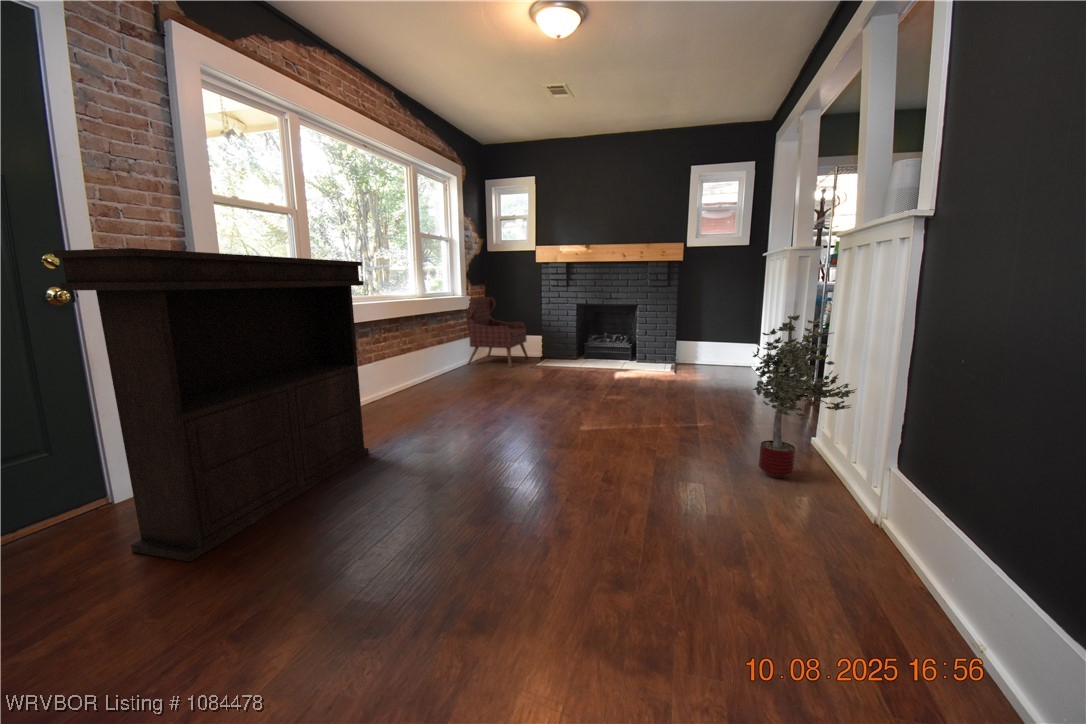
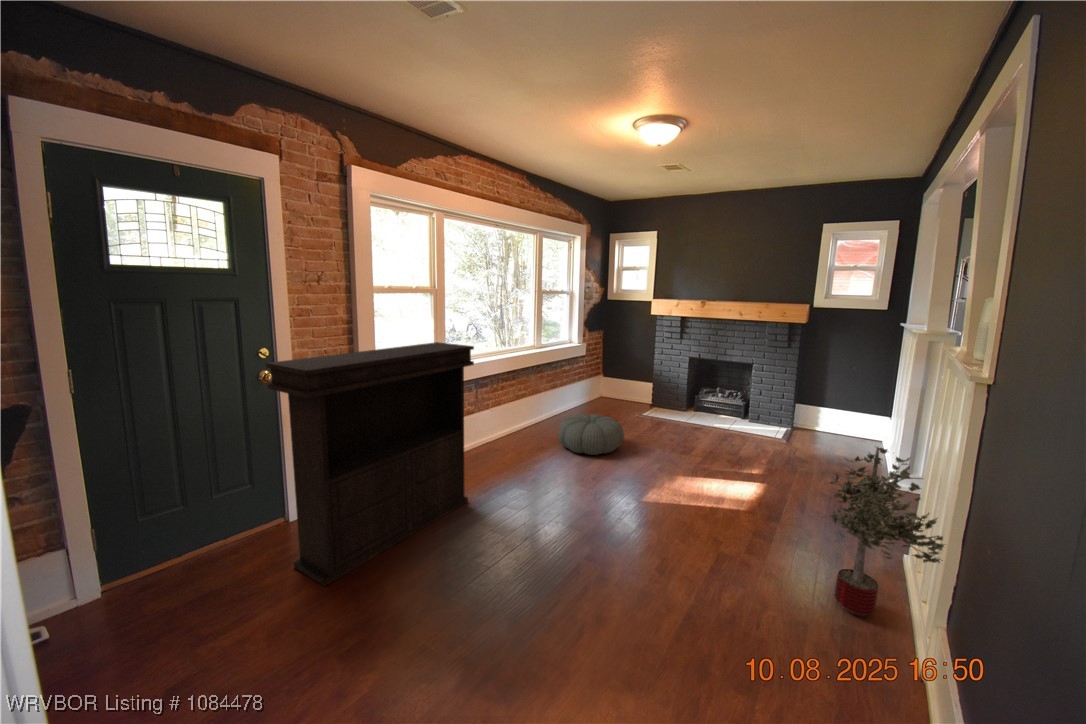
armchair: present [466,297,528,367] -> none [577,343,638,415]
pouf: none [457,360,528,399] -> present [558,414,624,455]

